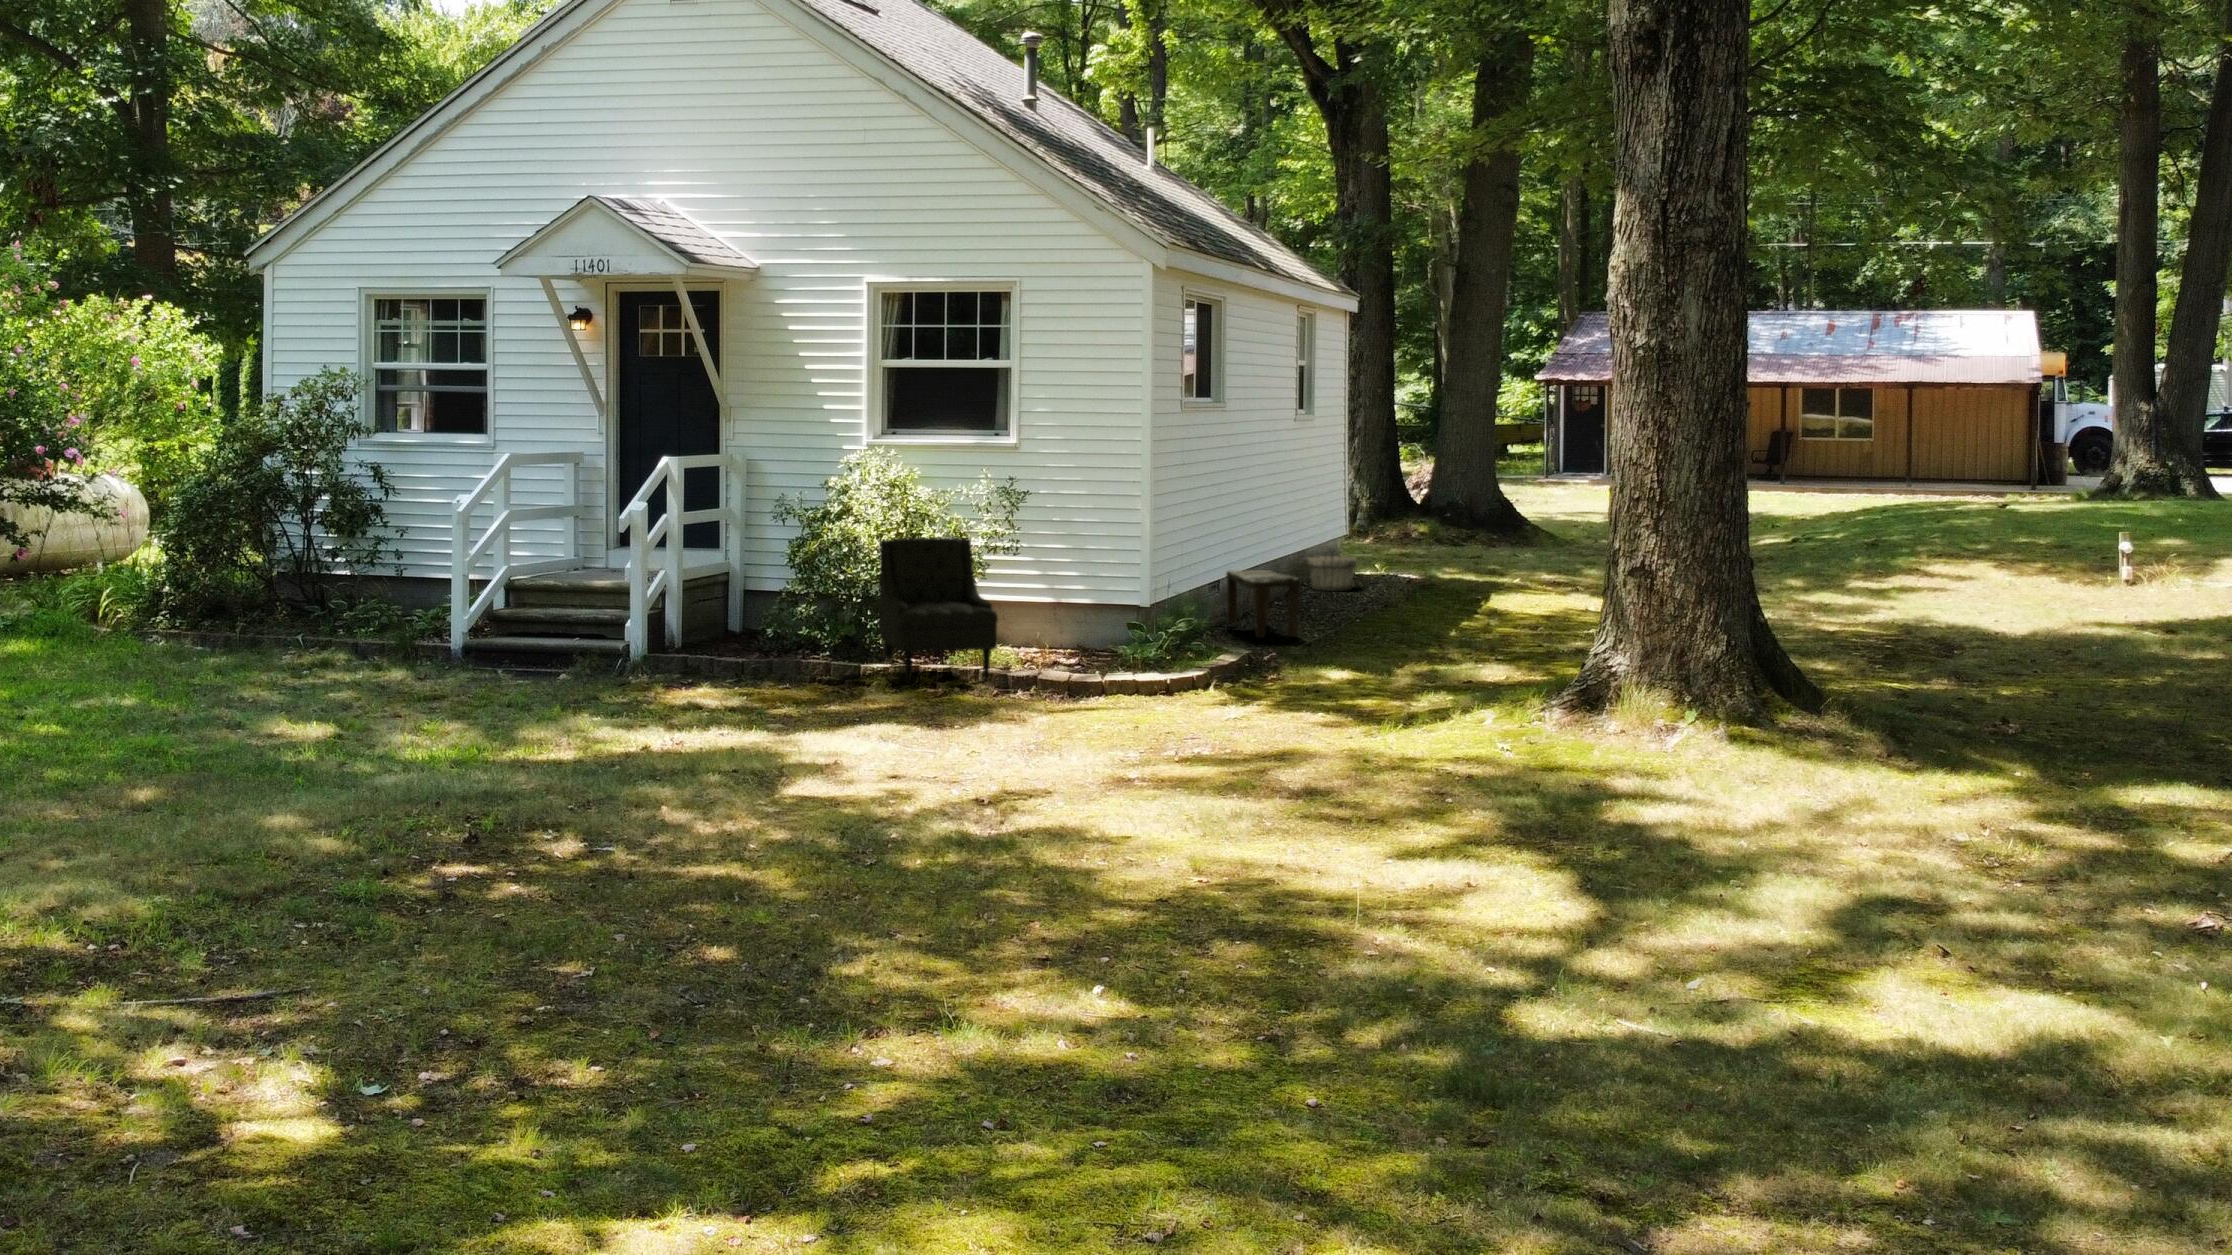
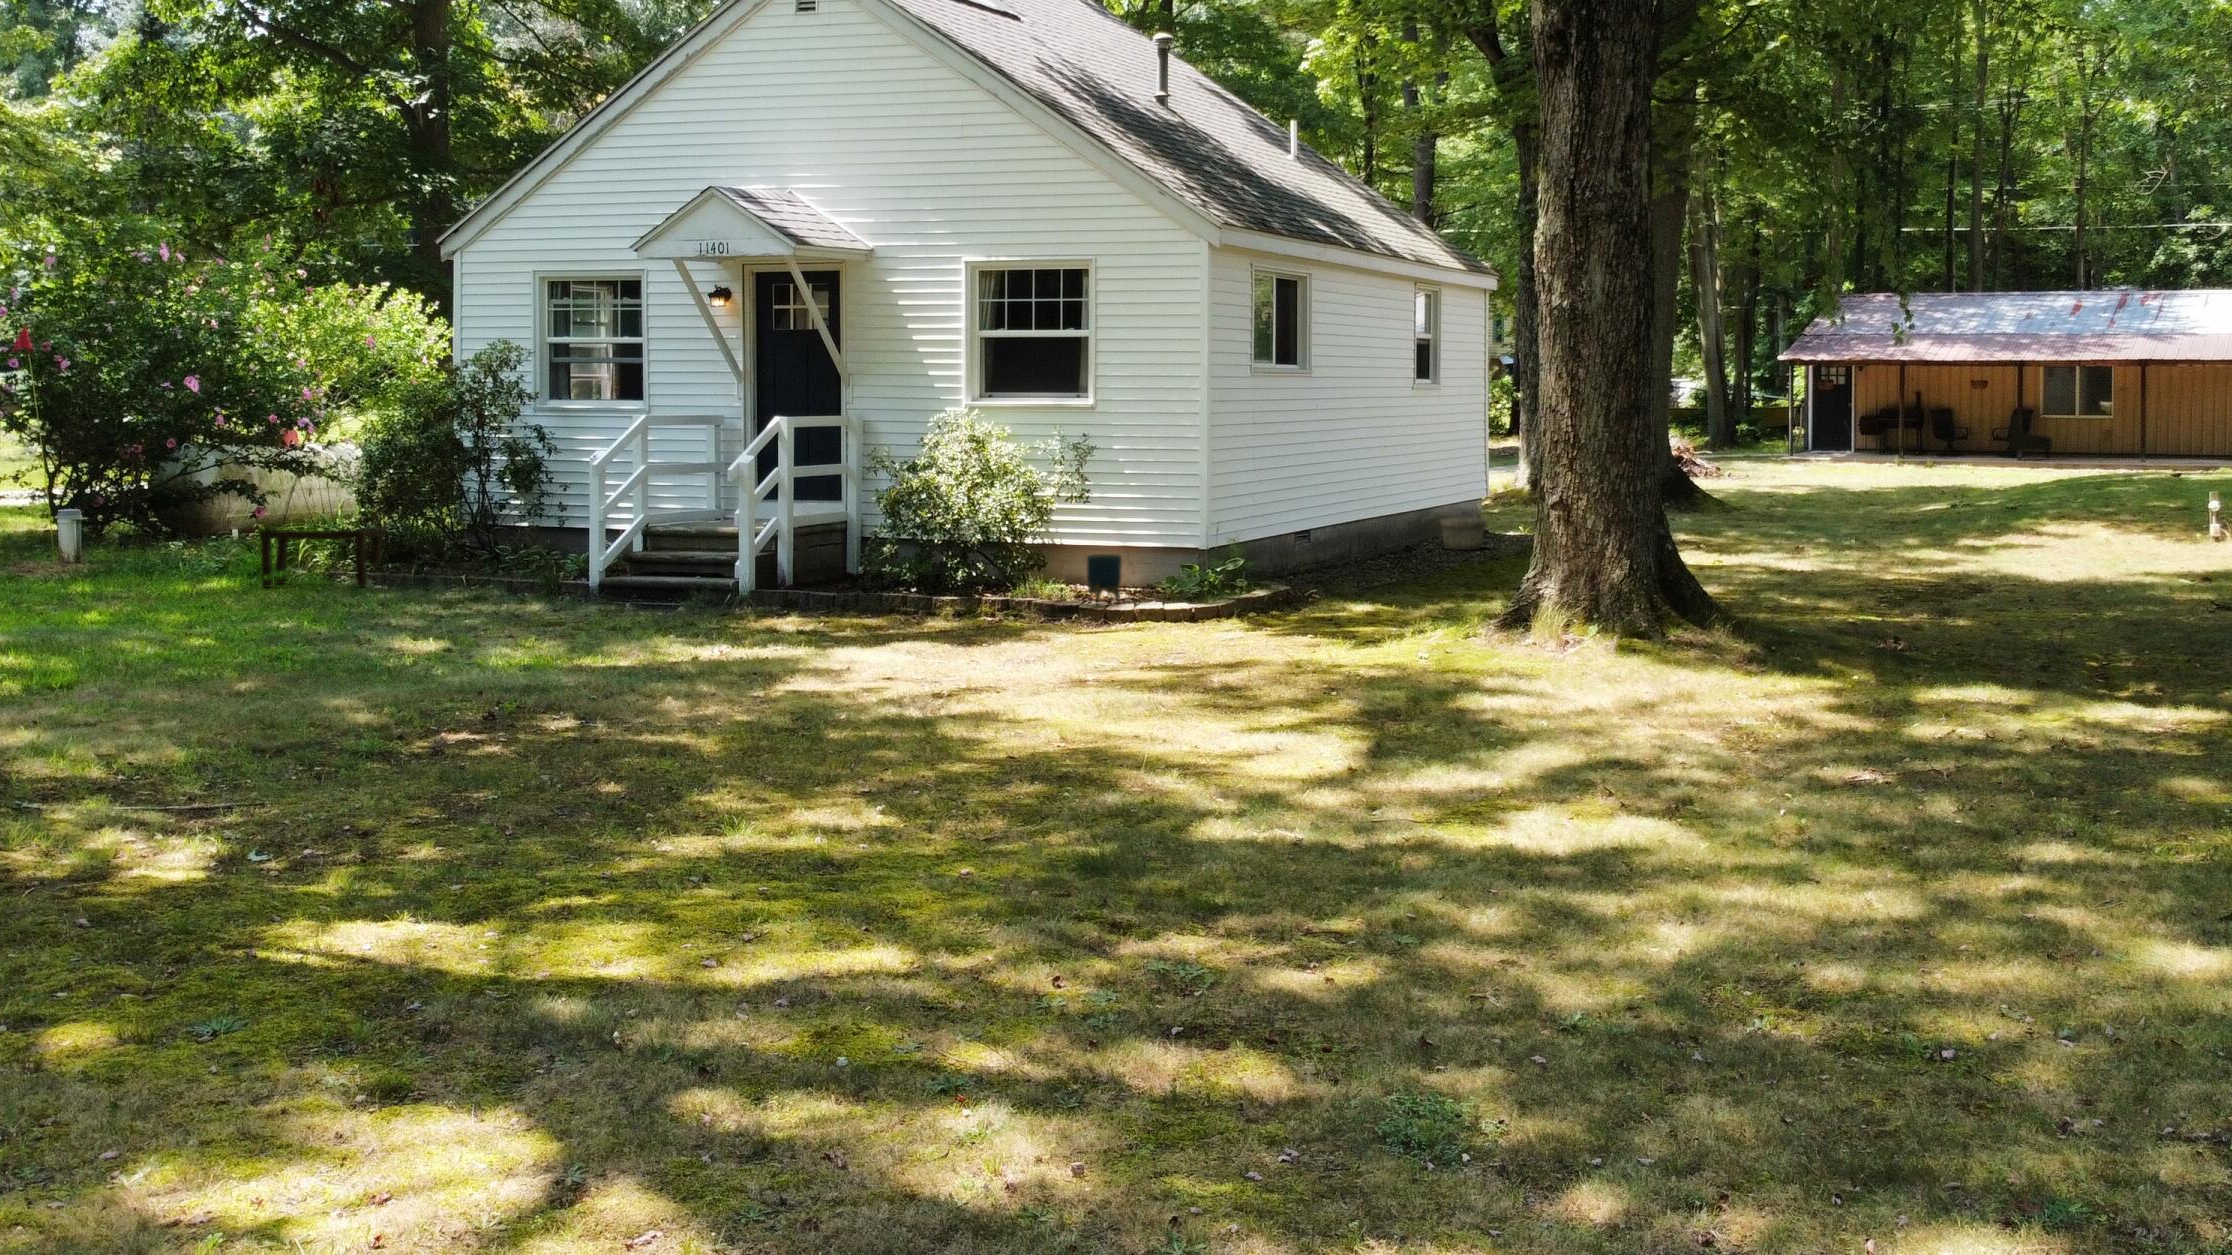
chair: present [879,537,998,683] -> present [2010,416,2053,459]
bench: present [1226,570,1300,638] -> present [259,529,385,587]
planter: none [1017,610,1055,667] -> present [1087,554,1122,604]

